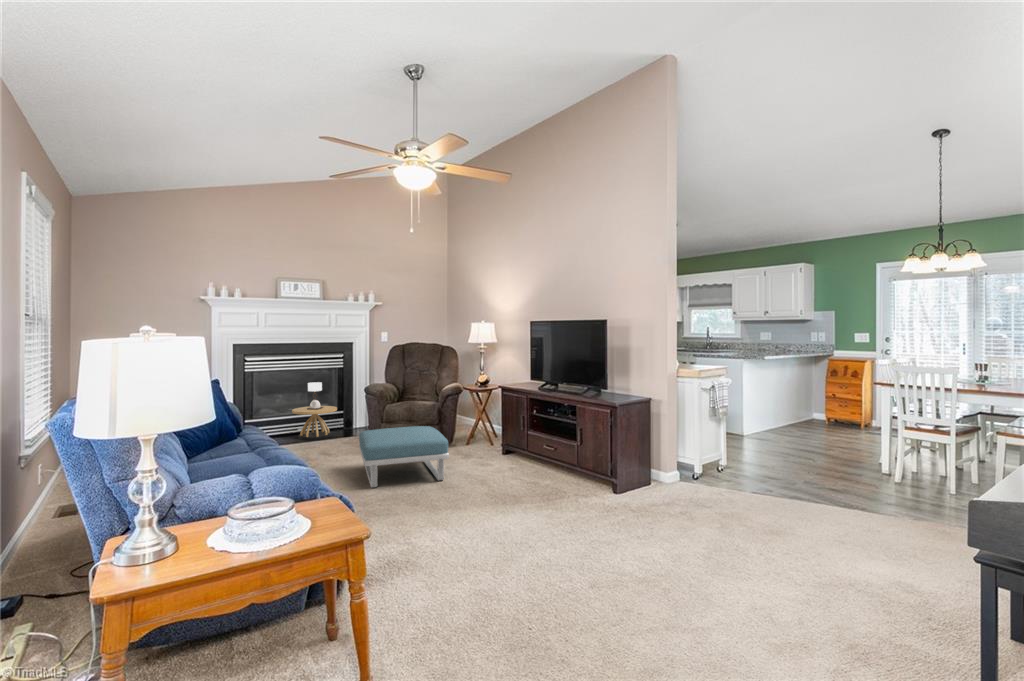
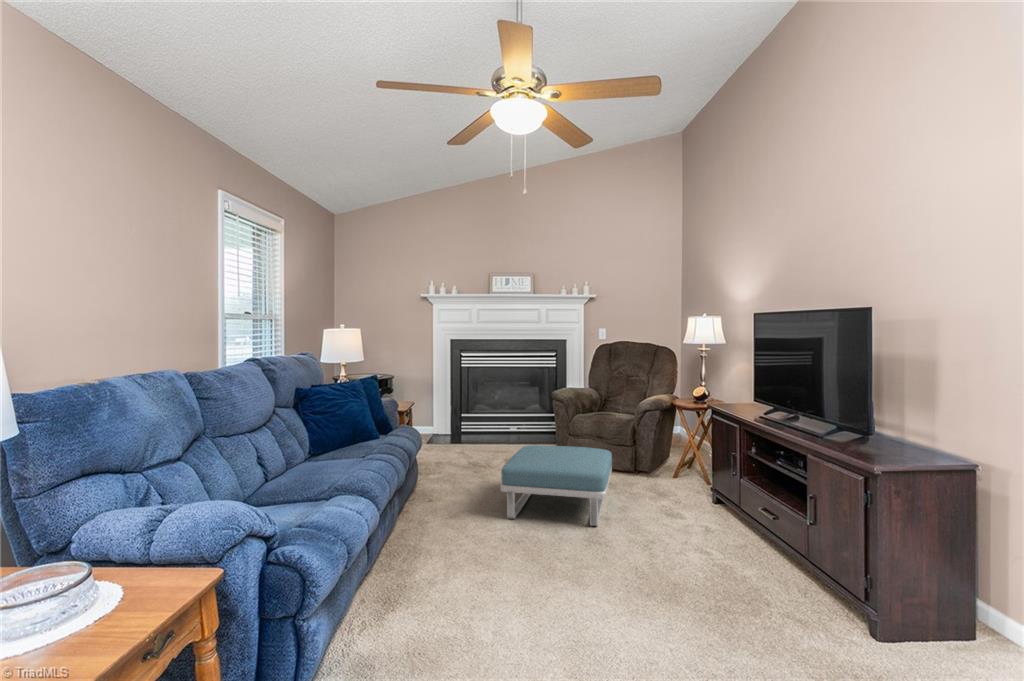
side table: present [292,382,337,440] -> none [499,382,544,444]

